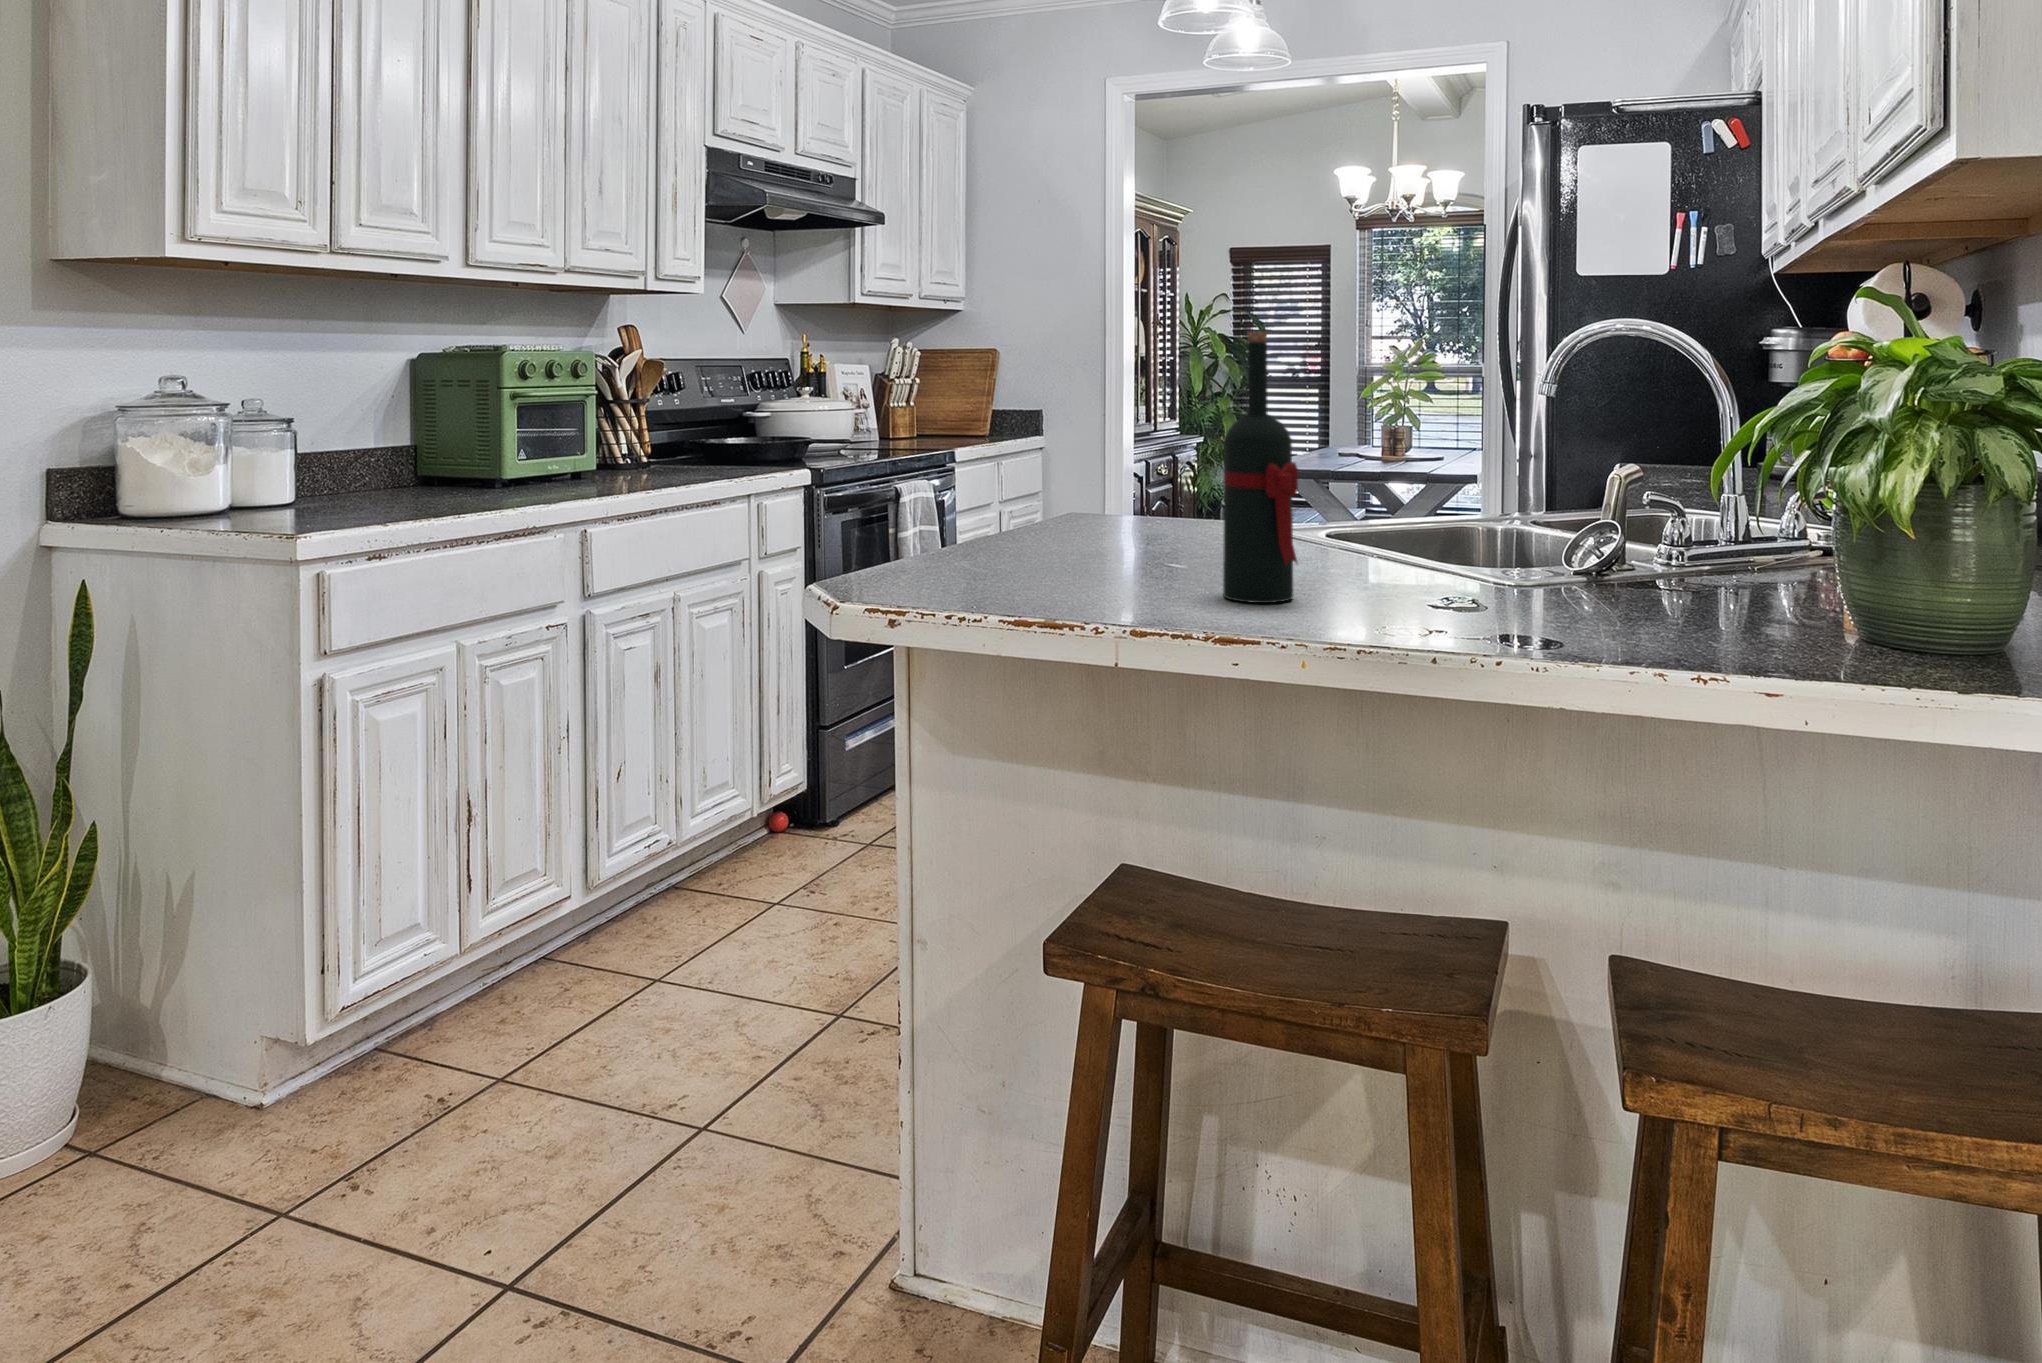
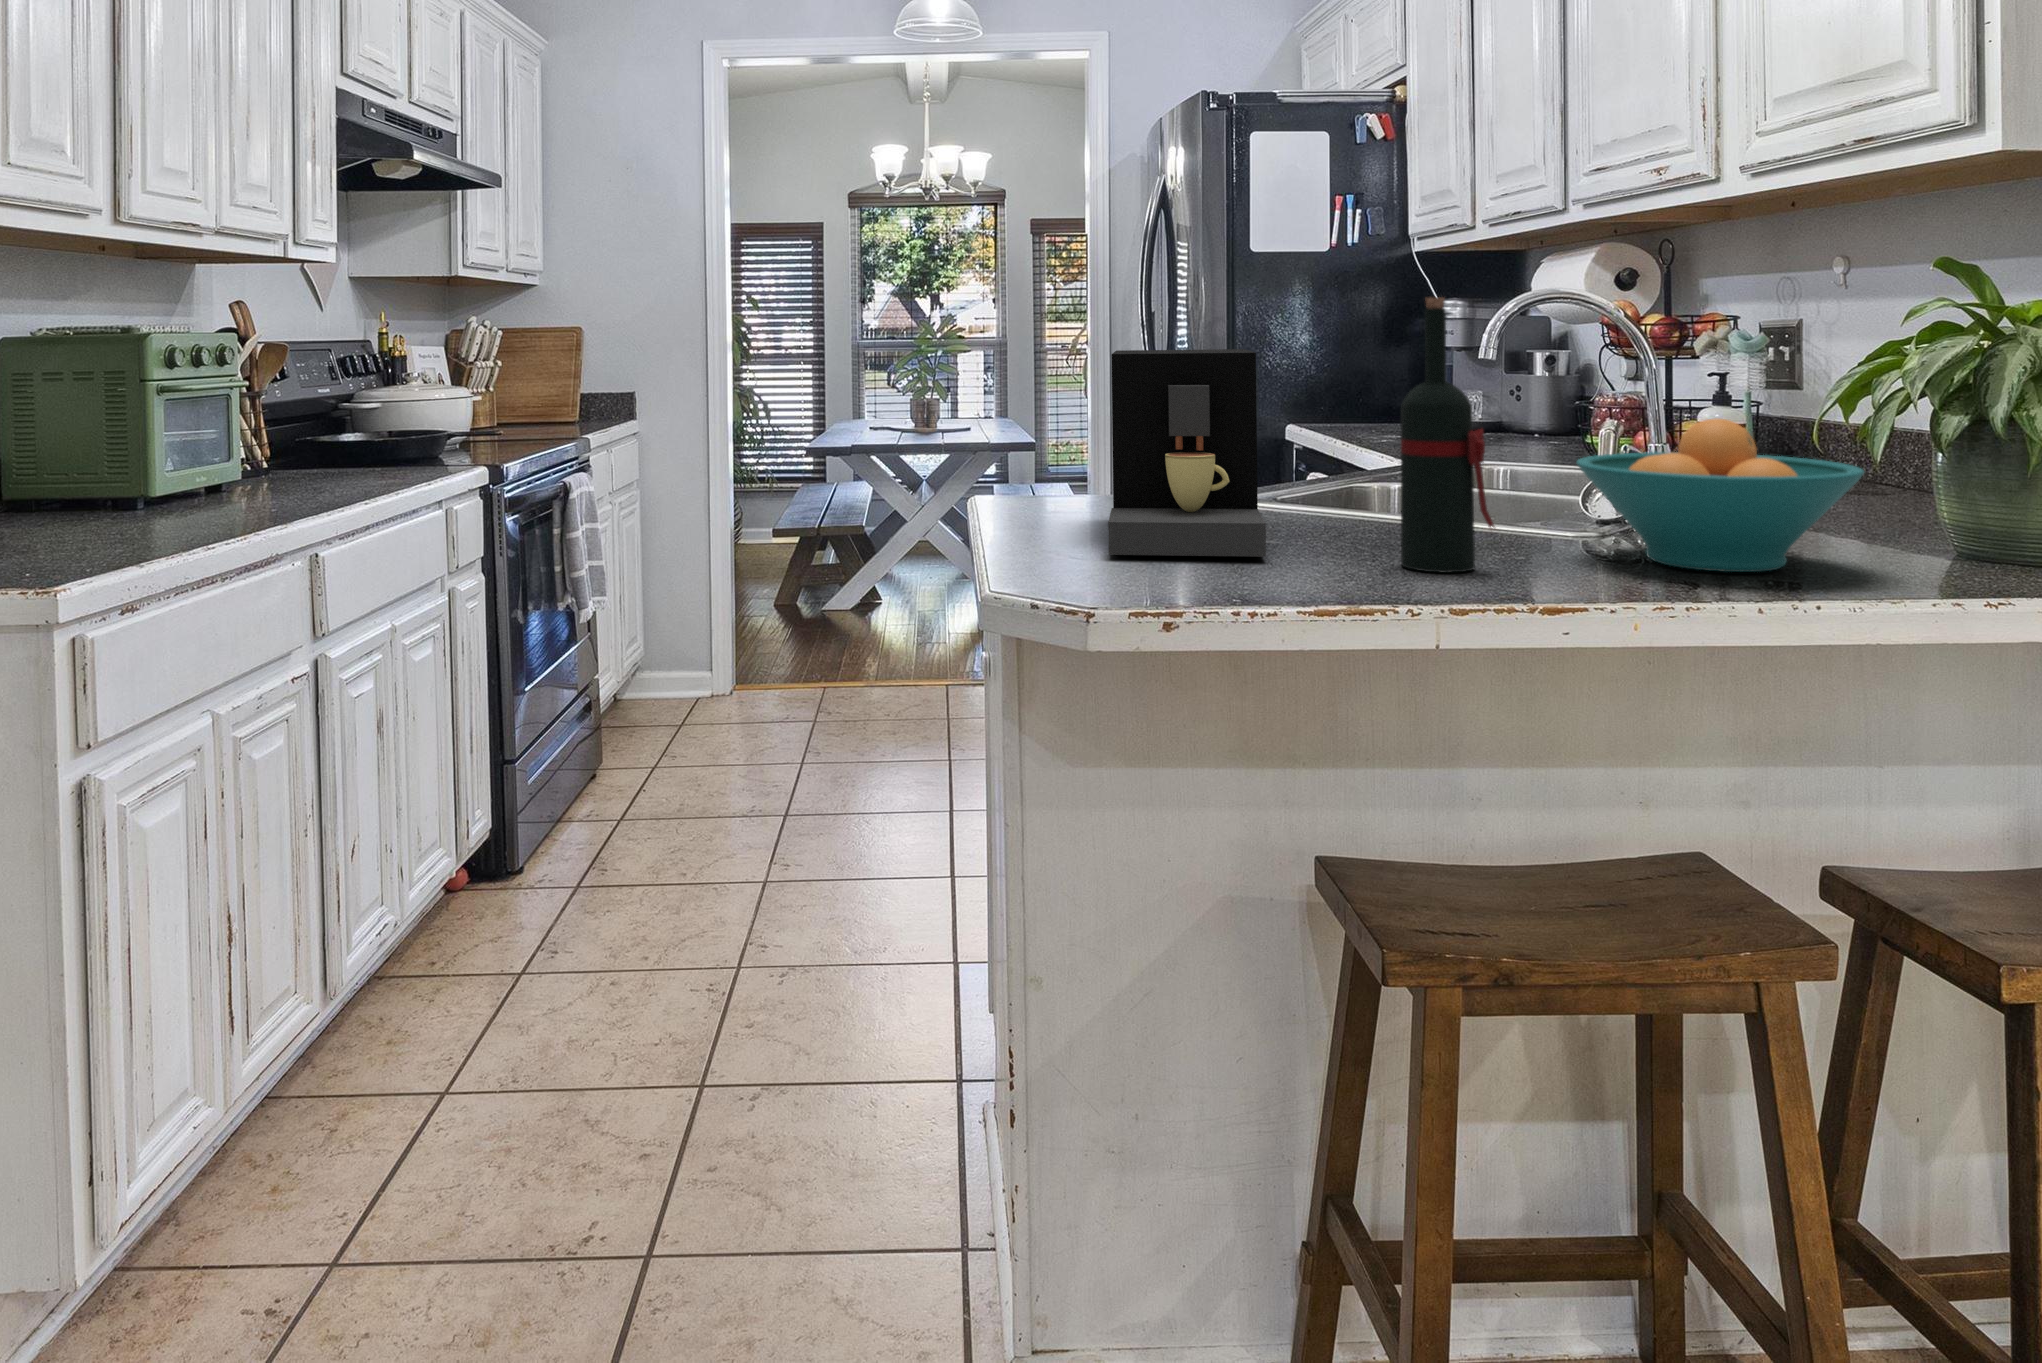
coffee maker: none [994,378,1234,576] -> present [1108,349,1266,557]
fruit bowl: none [1413,463,1699,628] -> present [1576,419,1864,572]

